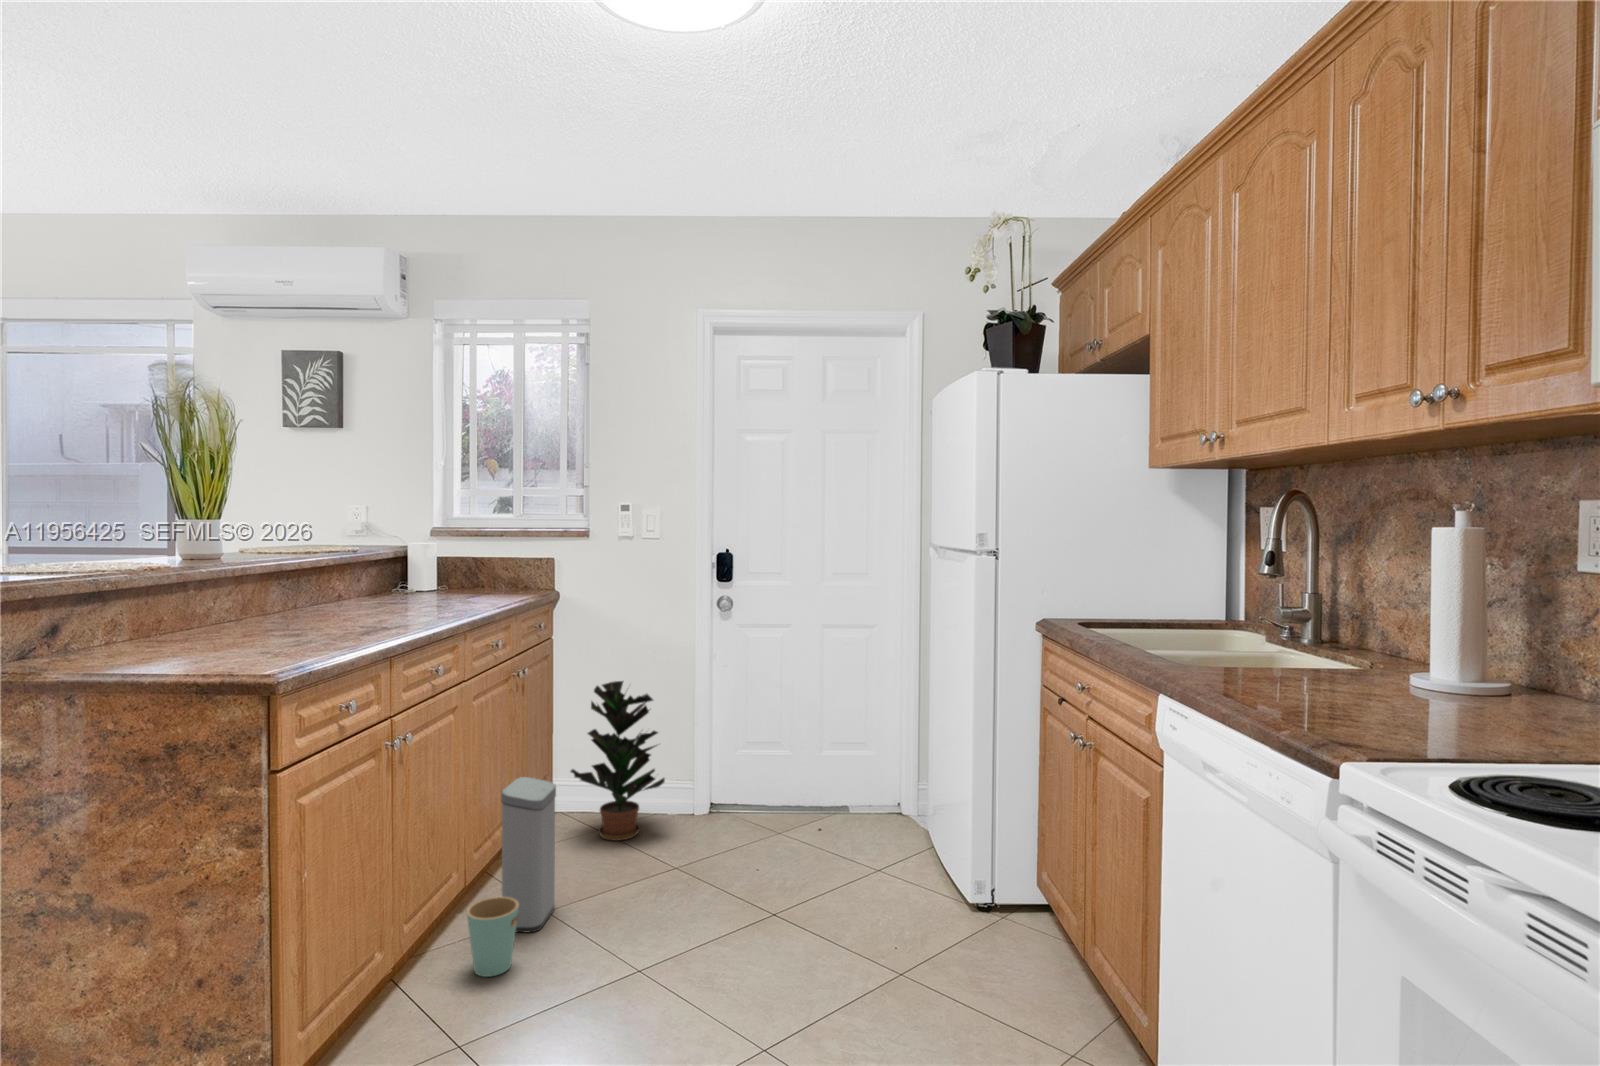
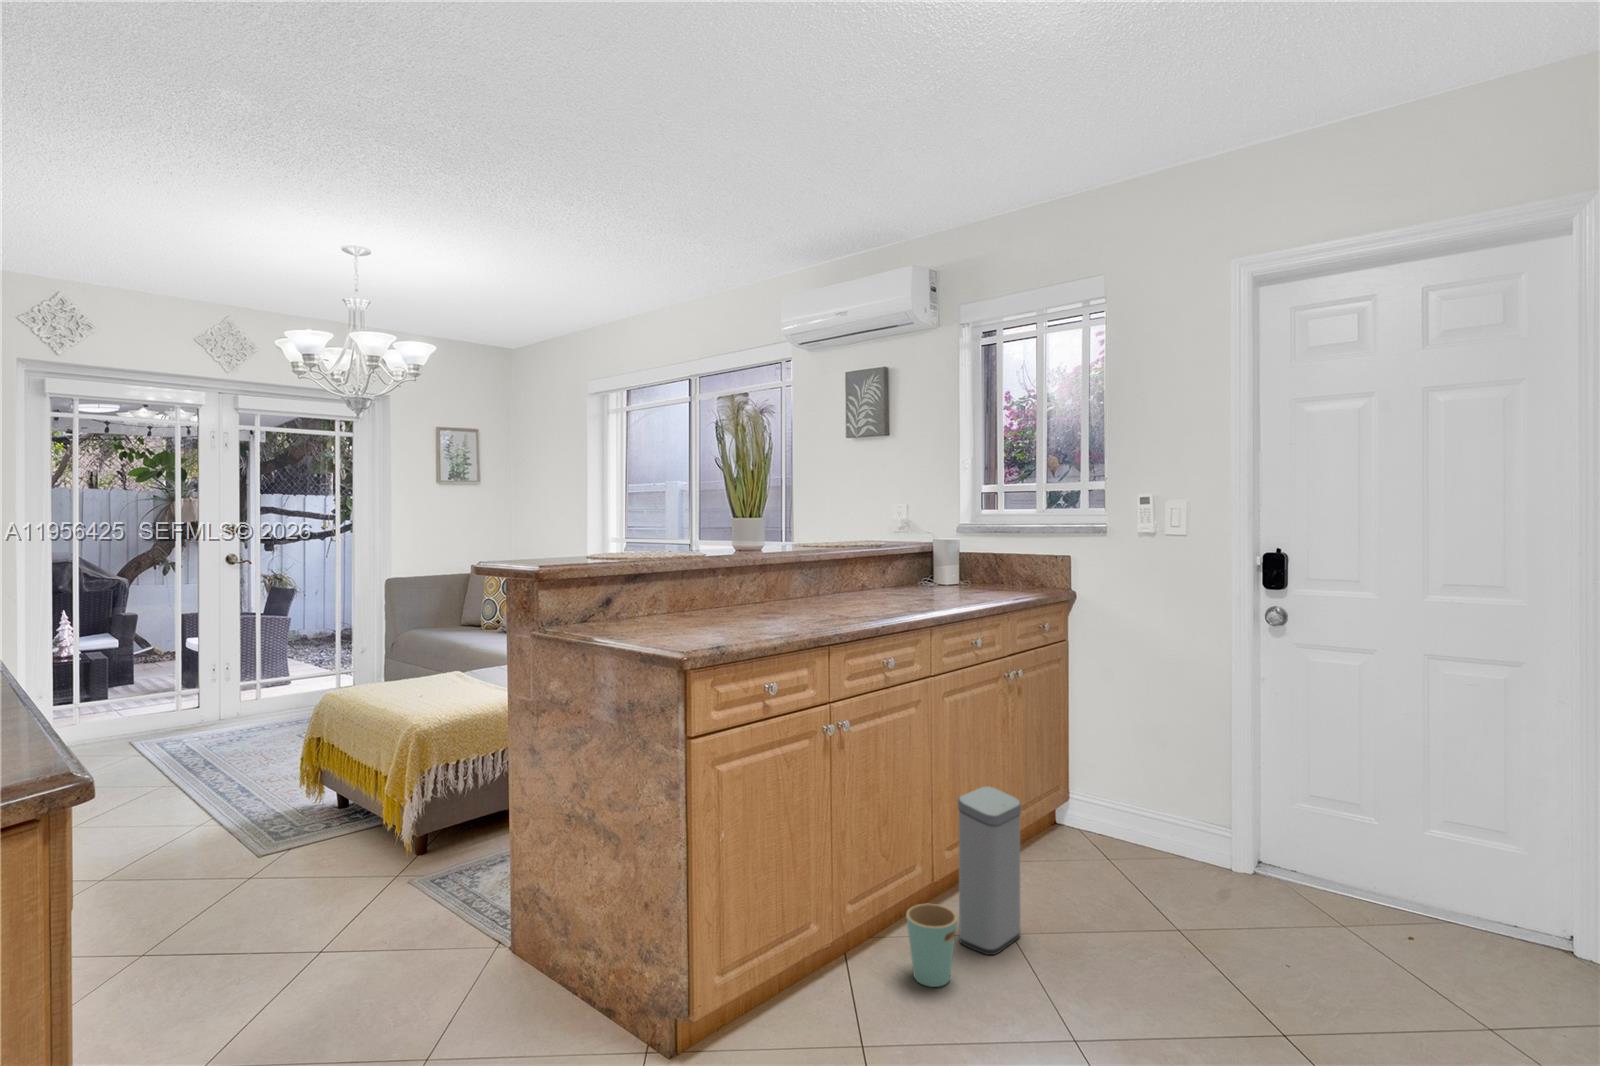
potted plant: present [571,681,665,841] -> none [1073,699,1186,884]

